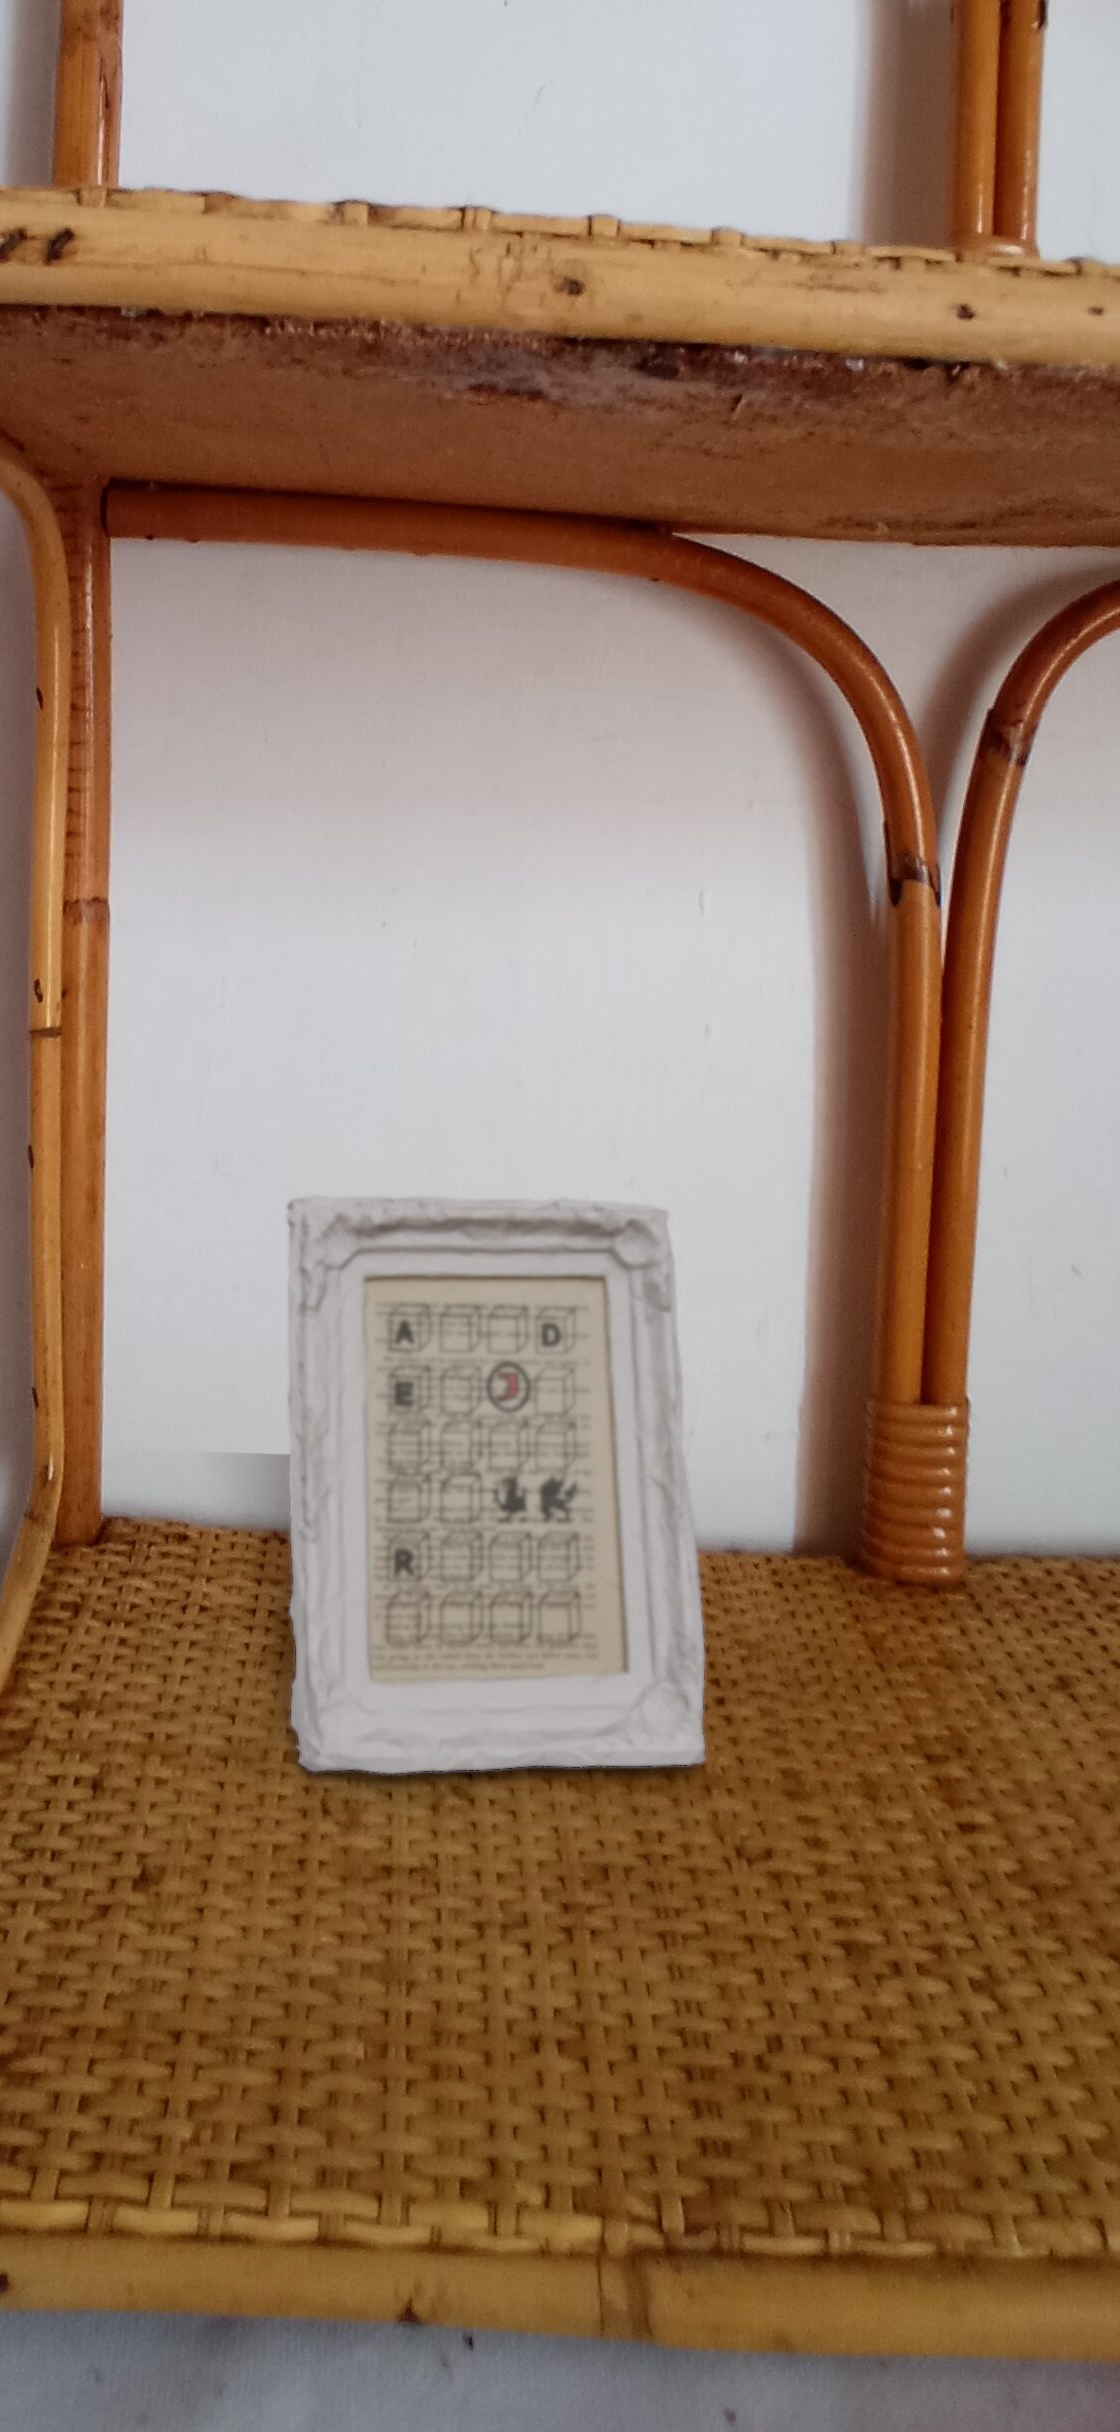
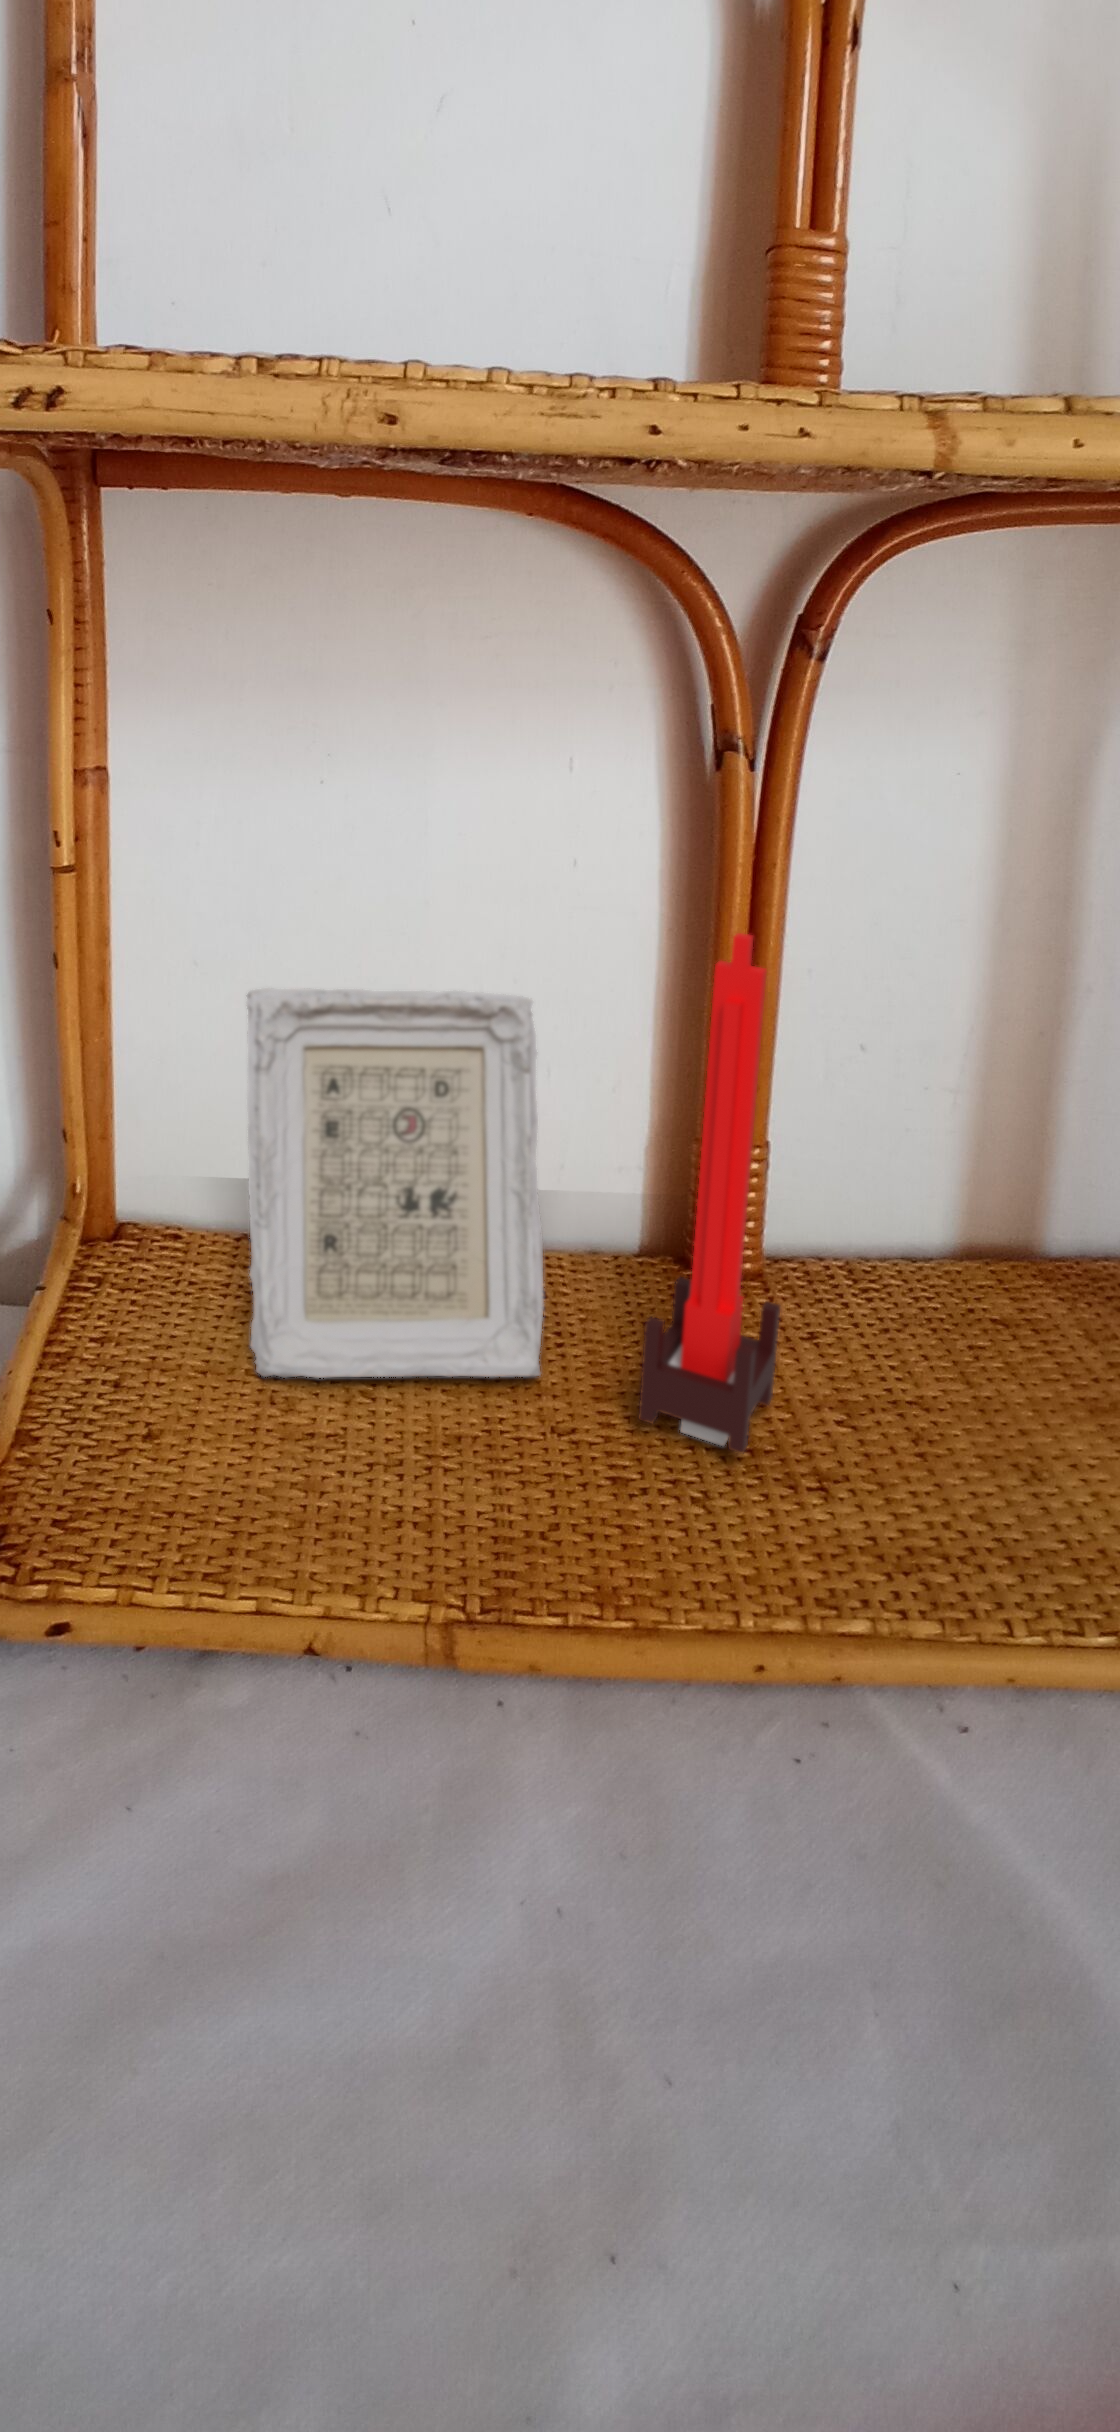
candle: none [864,1110,1054,1900] -> present [639,933,780,1453]

